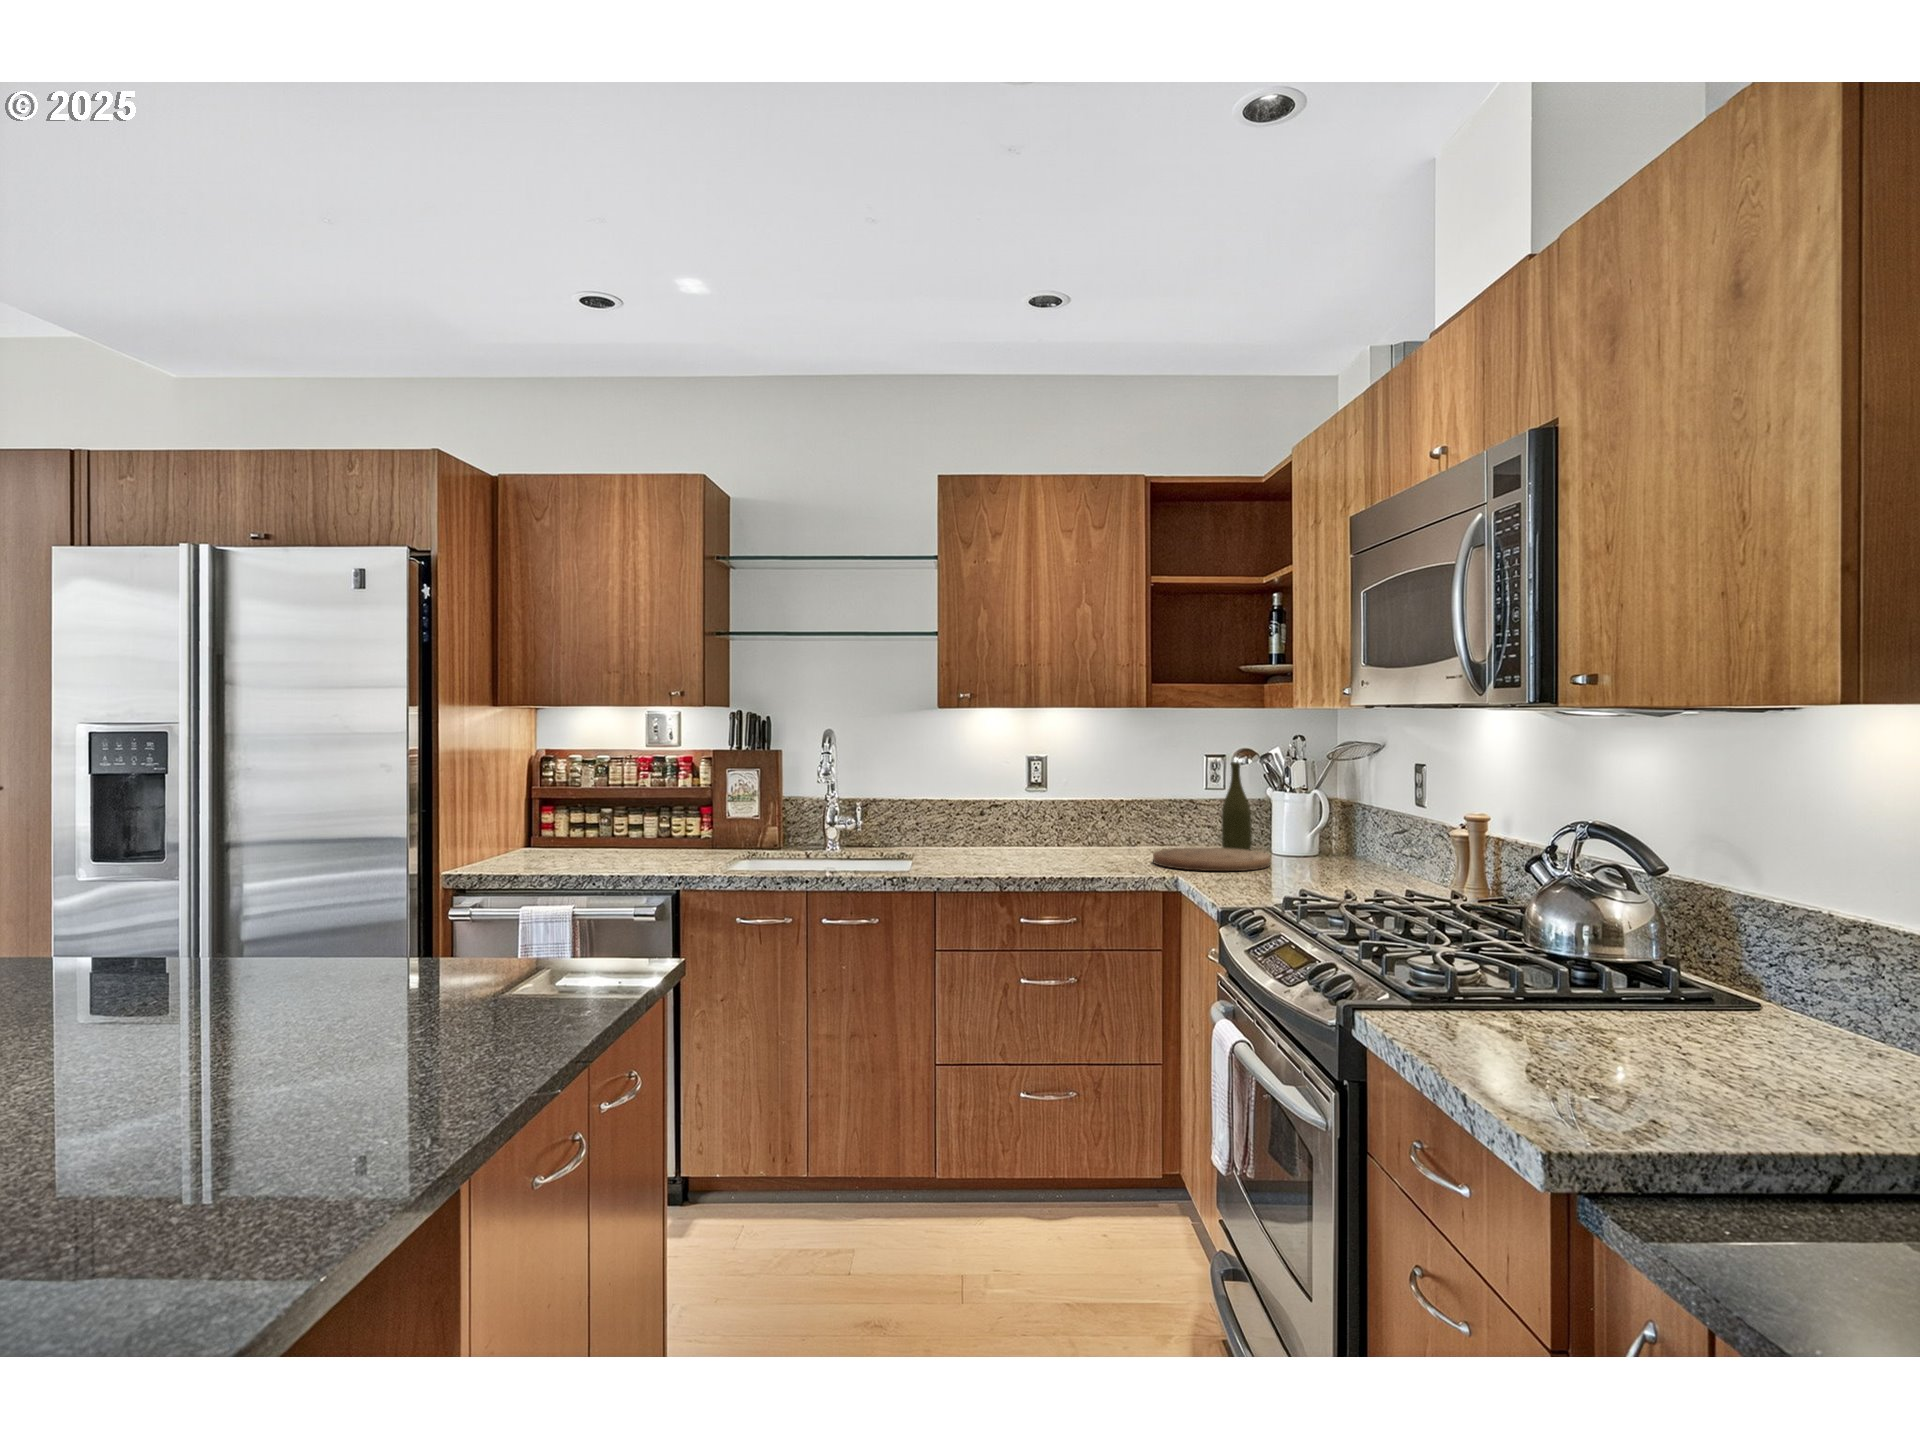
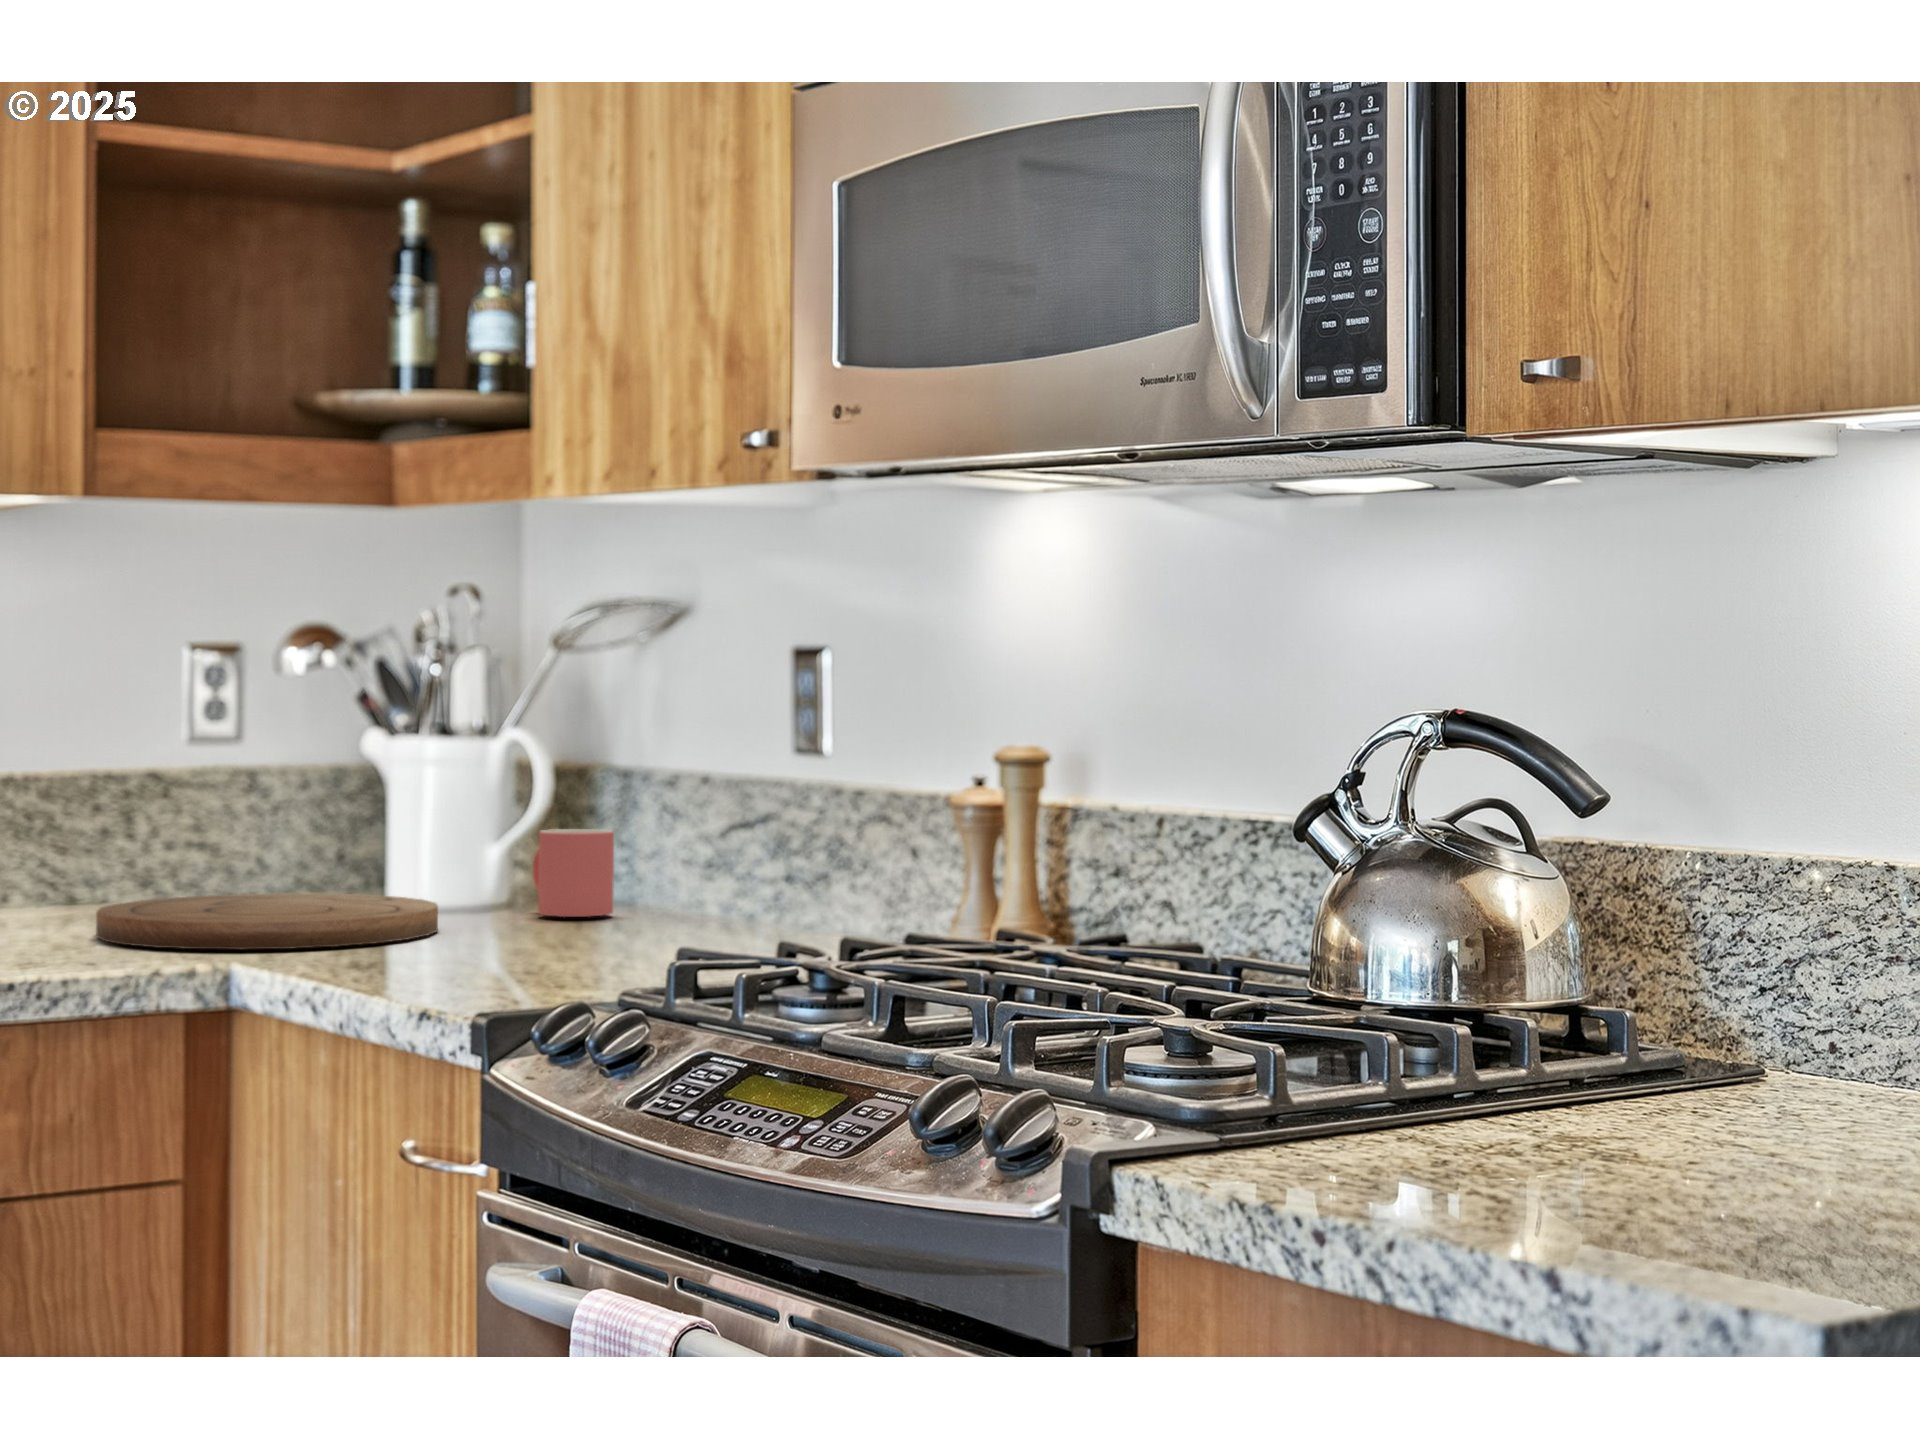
bottle: present [1222,762,1252,850] -> none [245,655,328,904]
mug: none [1316,830,1347,865] -> present [533,829,614,917]

